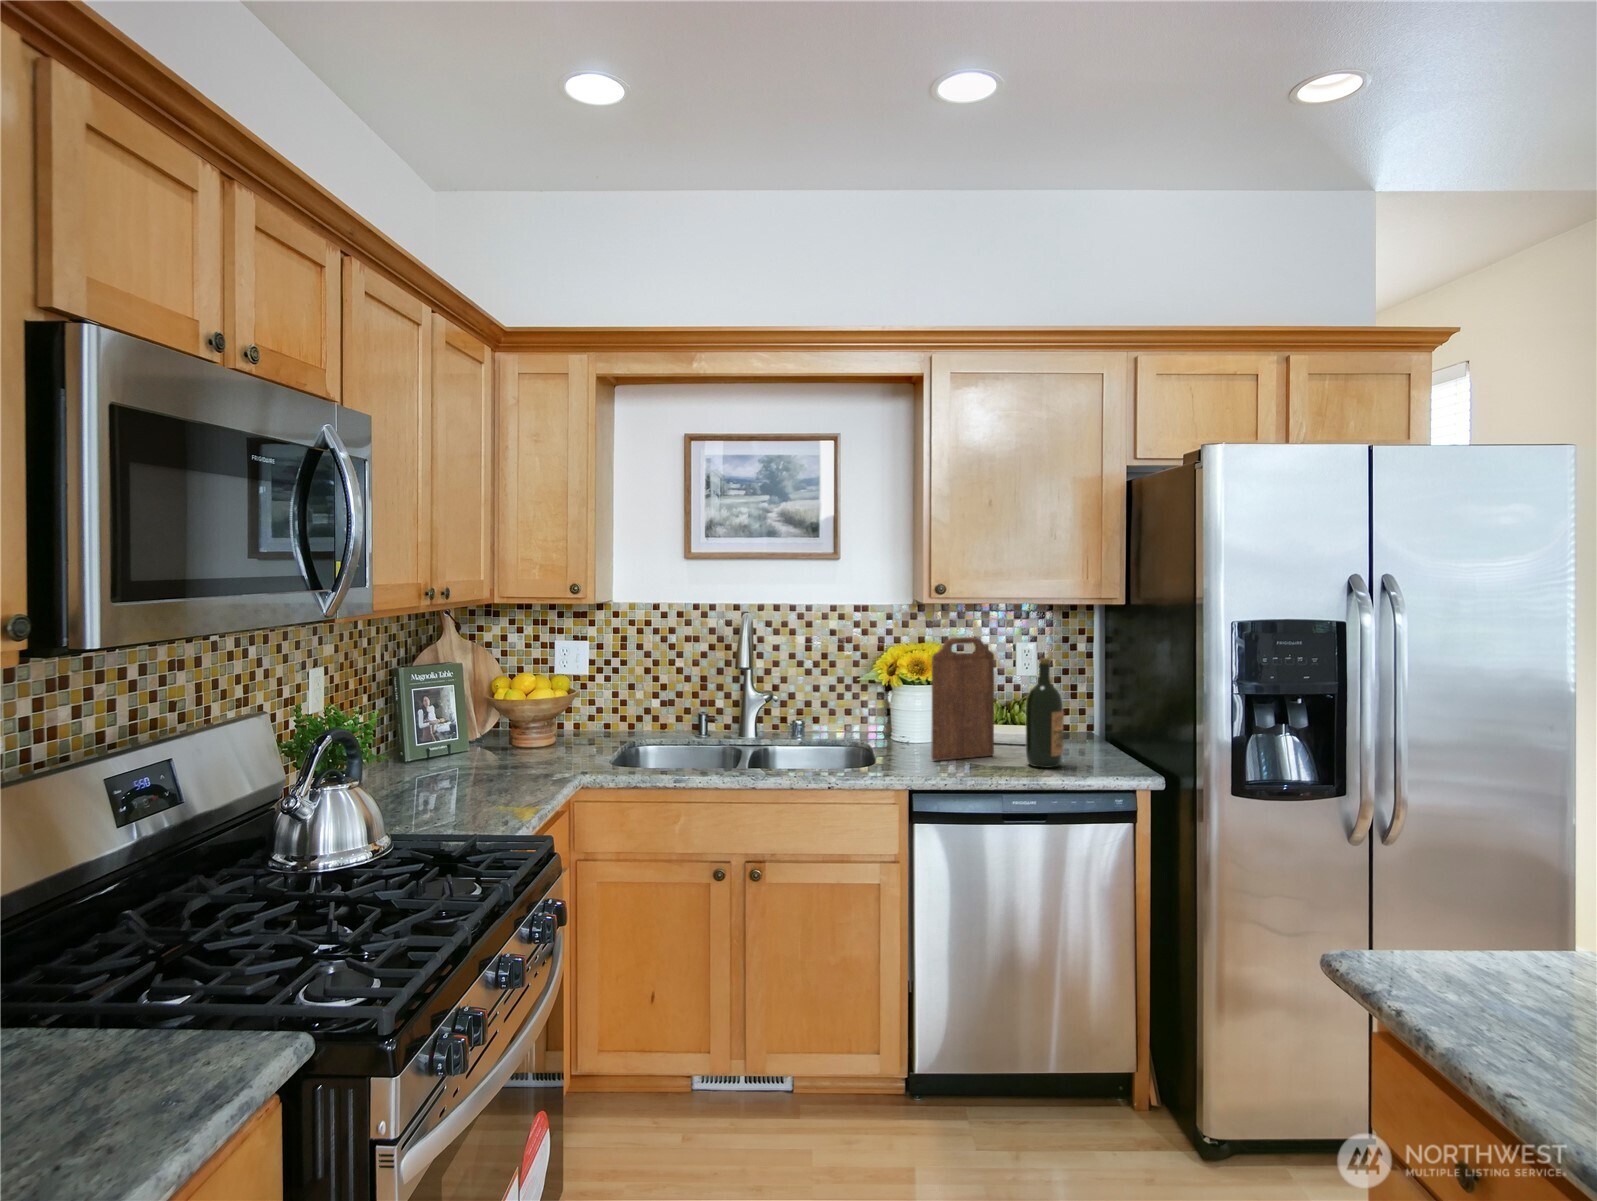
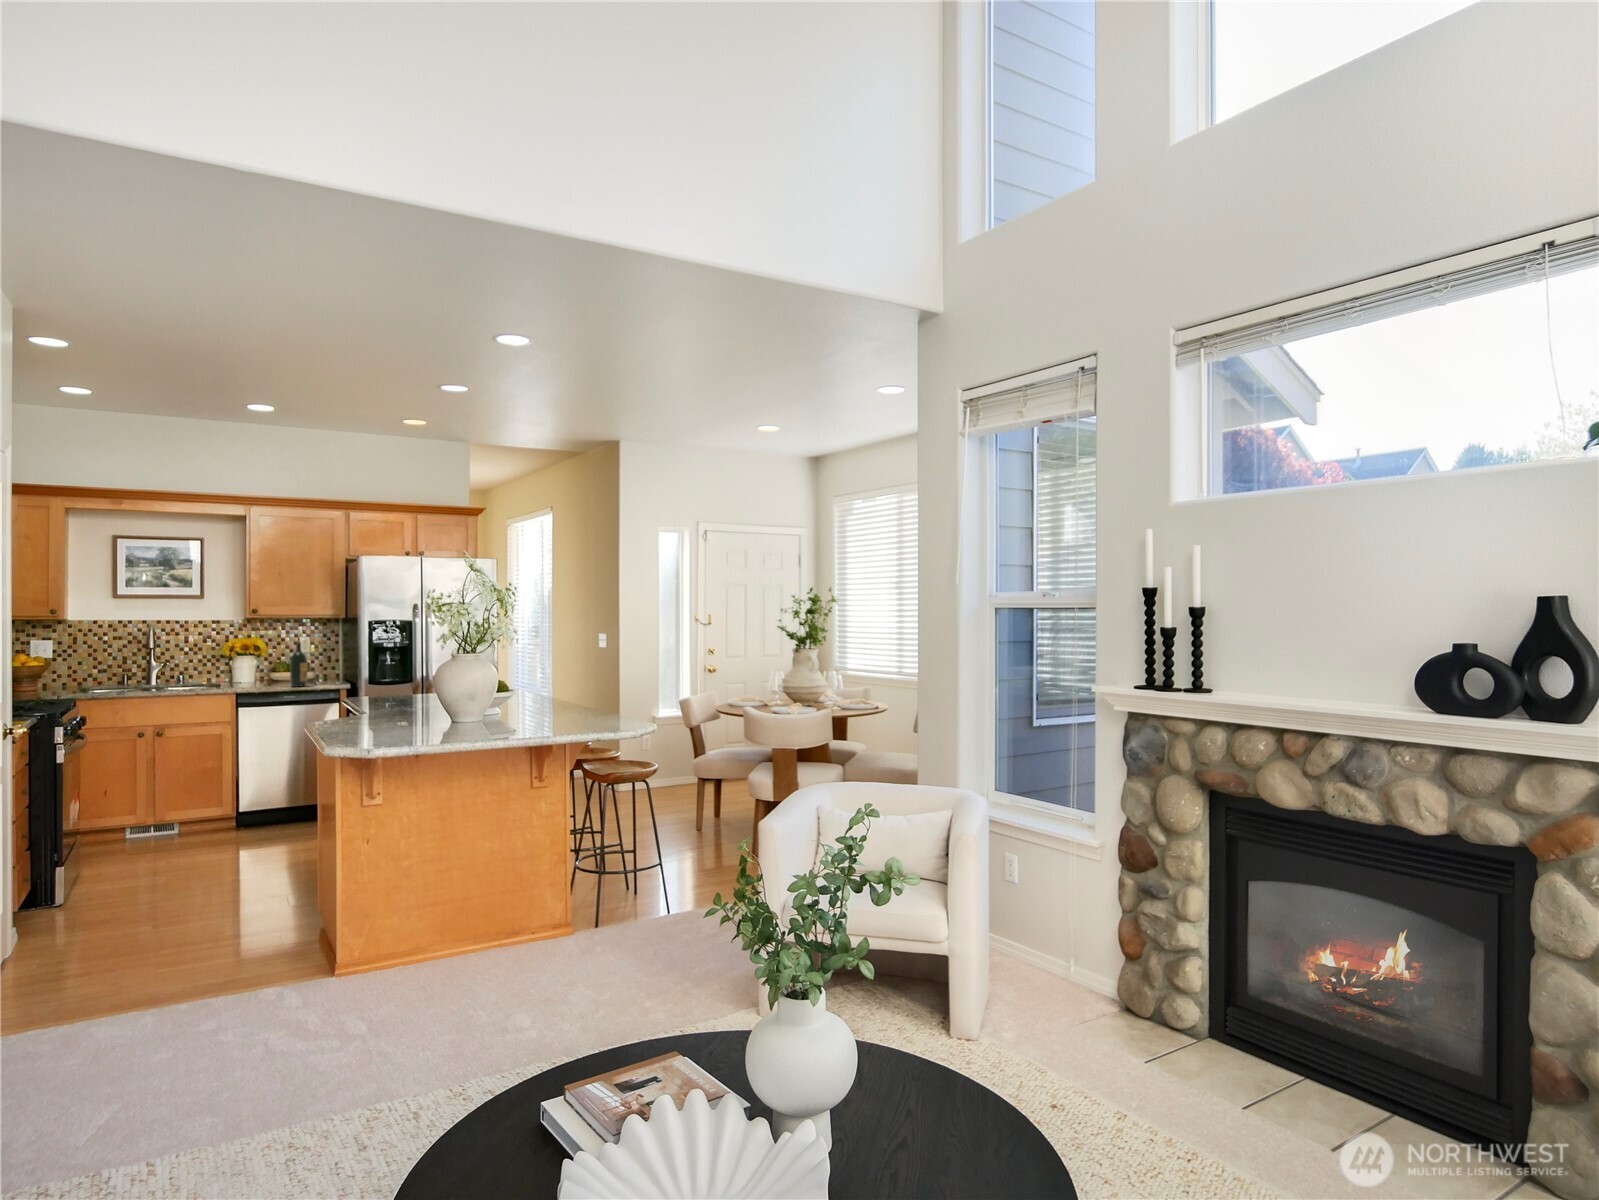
cutting board: present [932,637,994,761] -> none [246,634,279,687]

